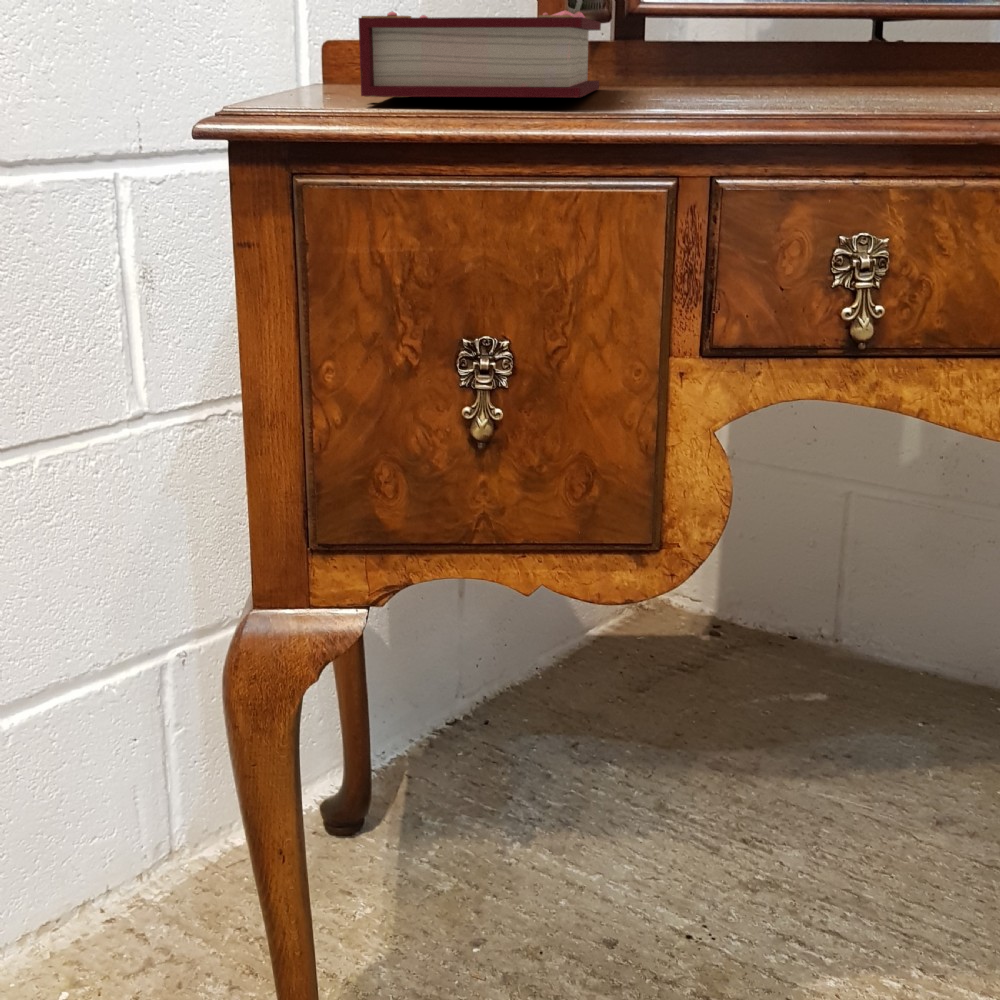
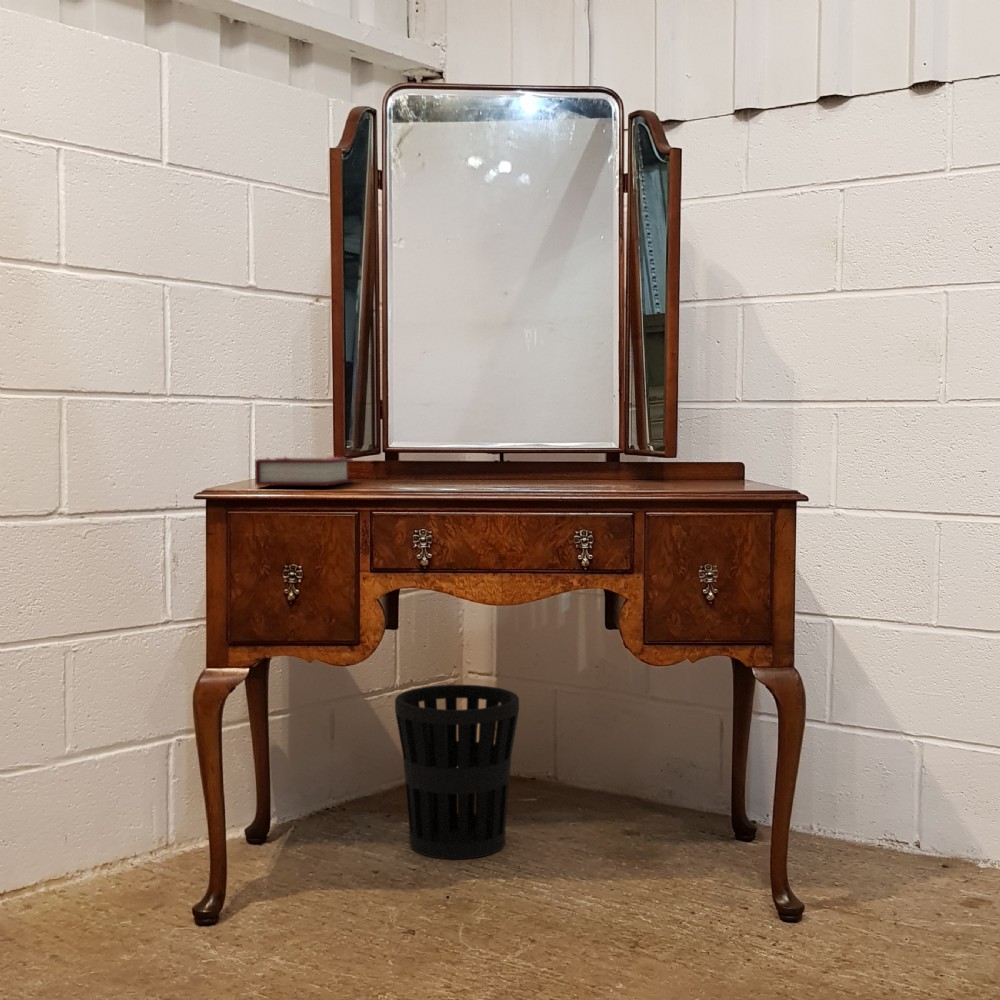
wastebasket: none [629,522,896,890] -> present [395,685,519,859]

